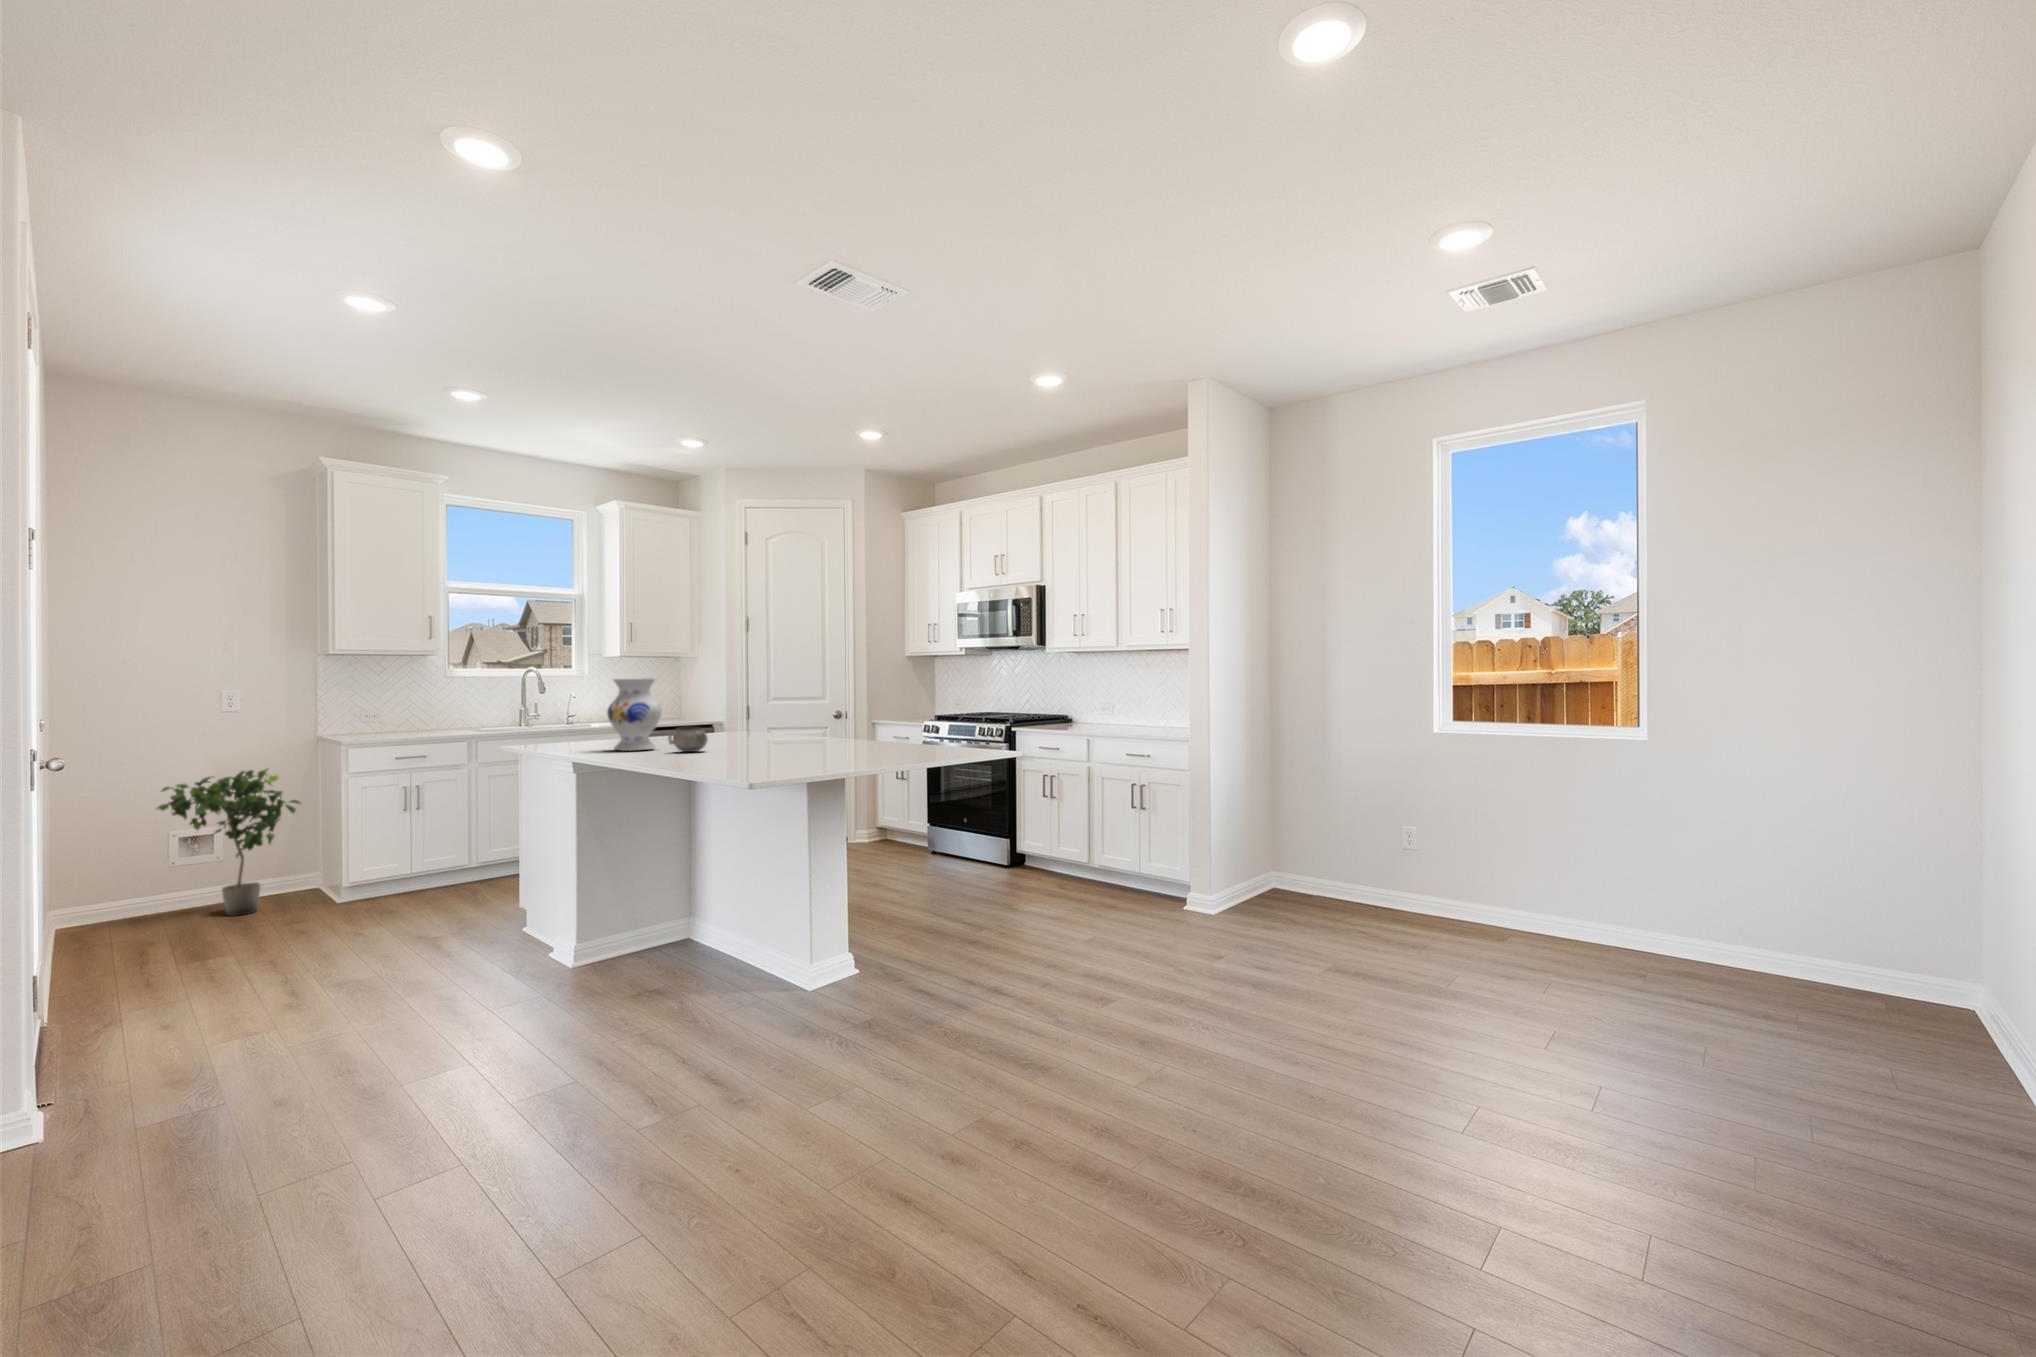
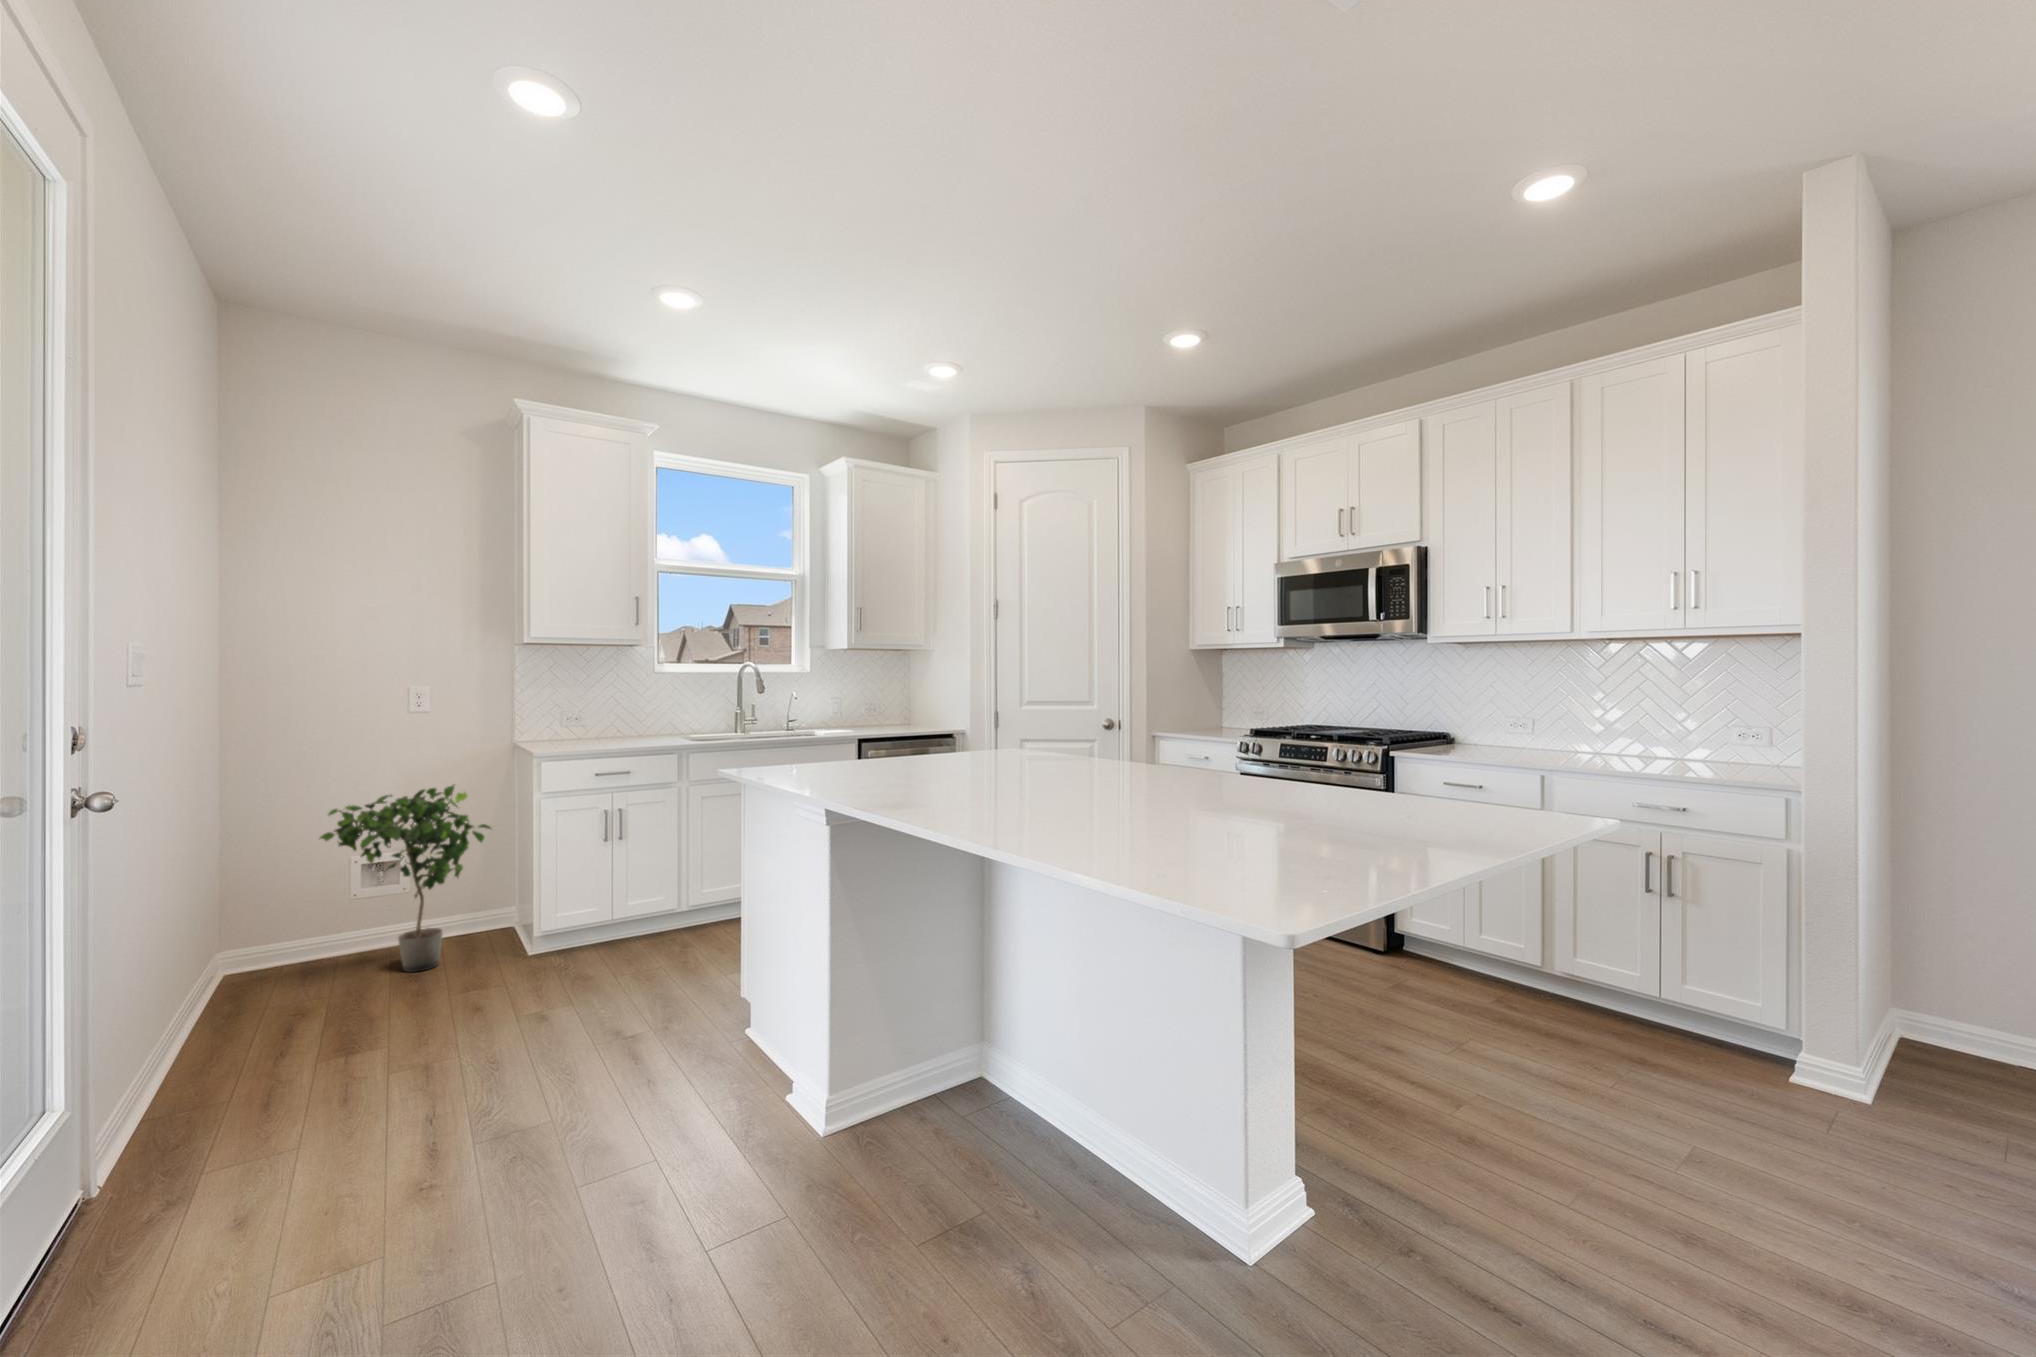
vase: present [607,678,661,751] -> none [872,681,949,795]
decorative bowl: present [668,727,708,752] -> none [969,761,1029,804]

